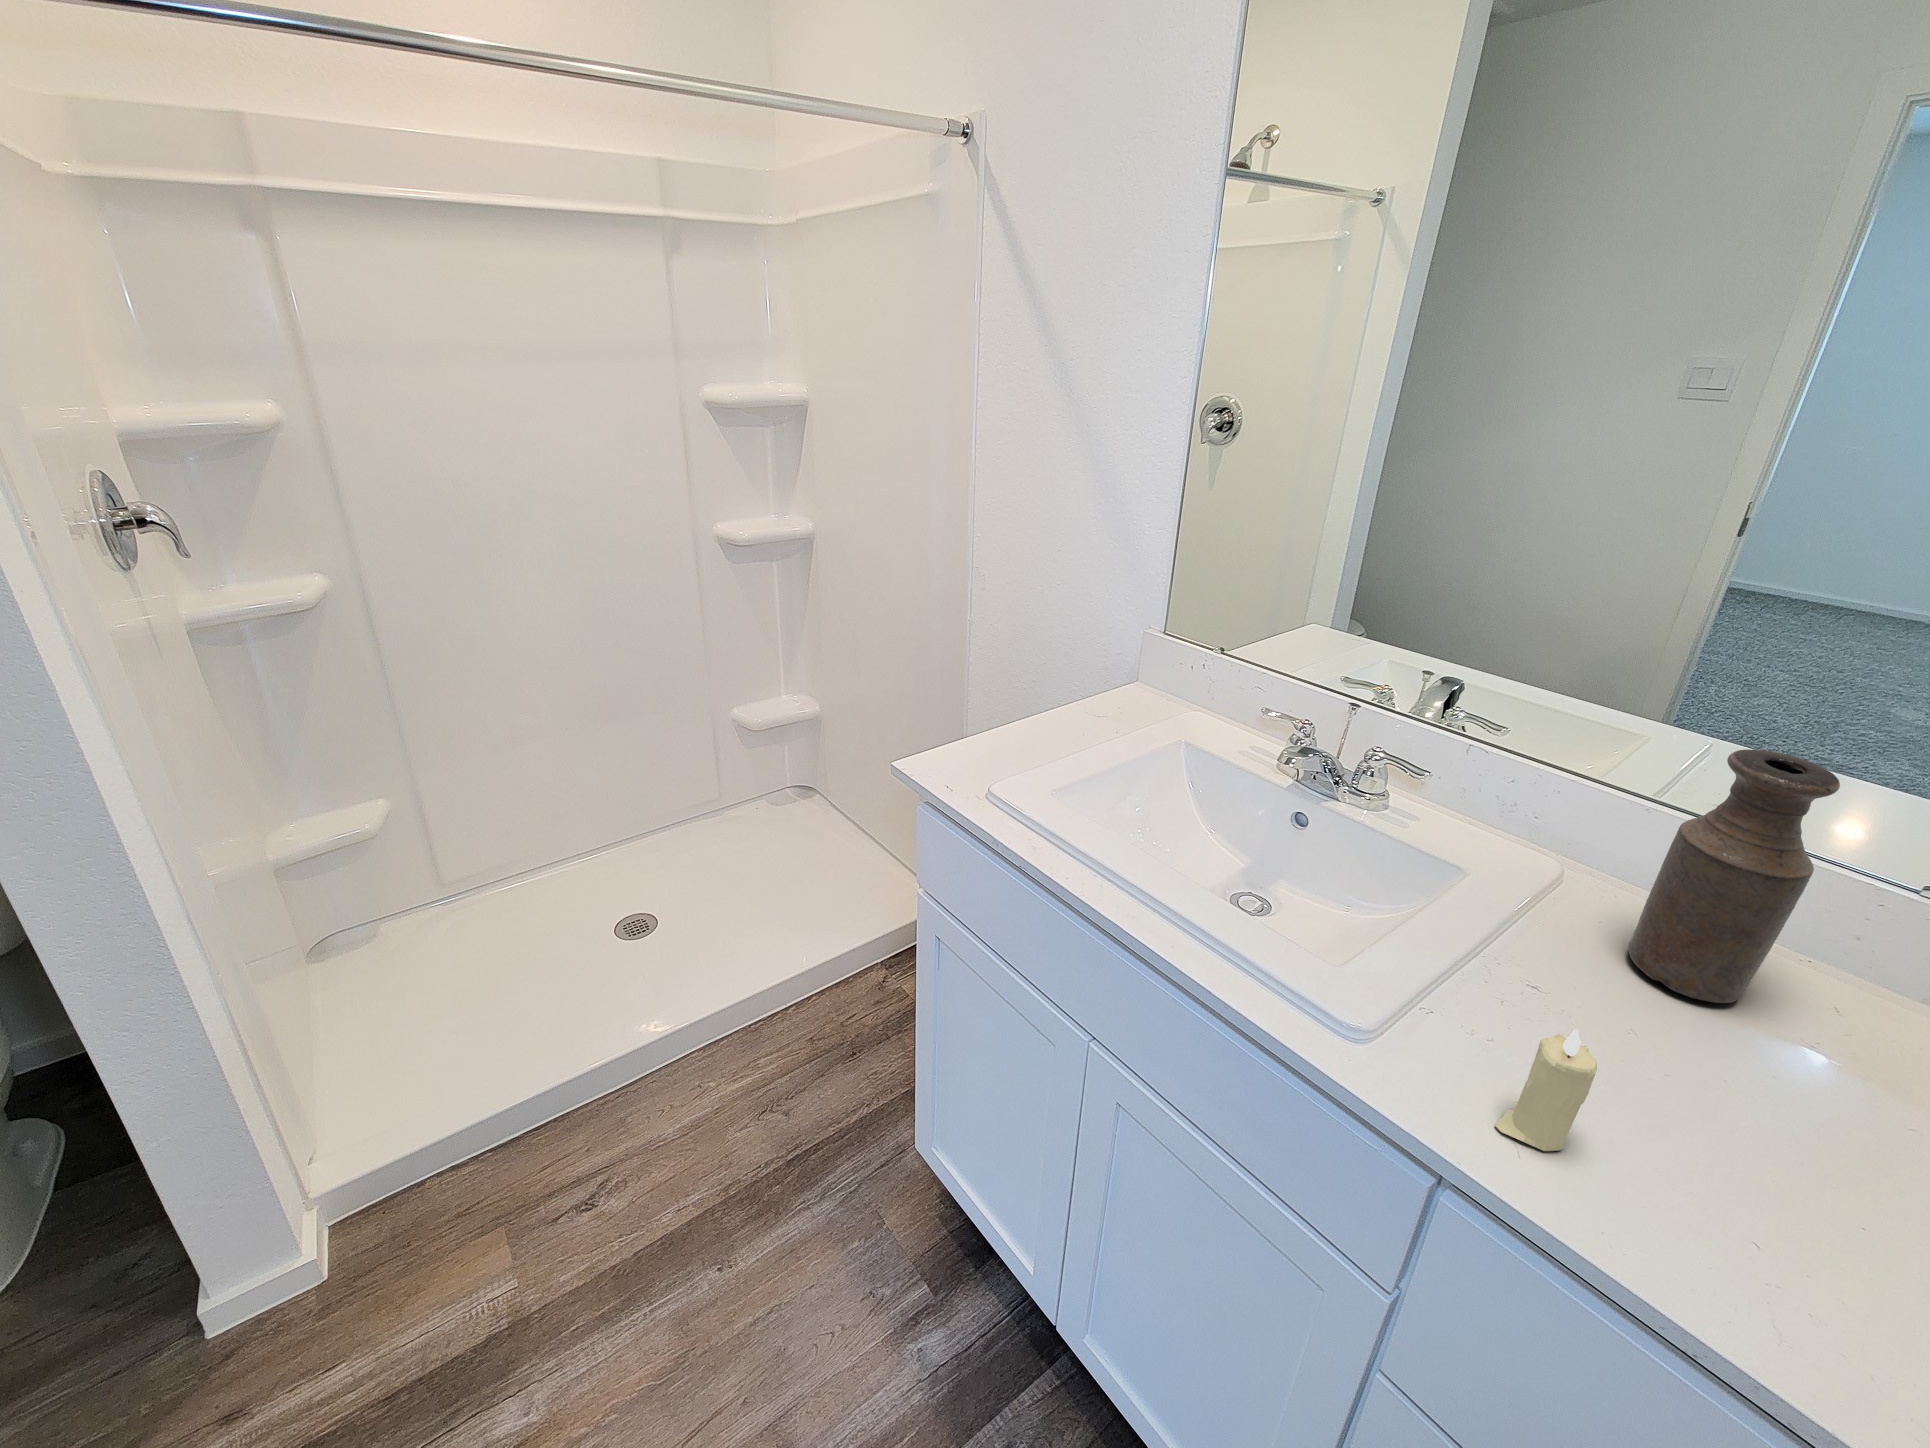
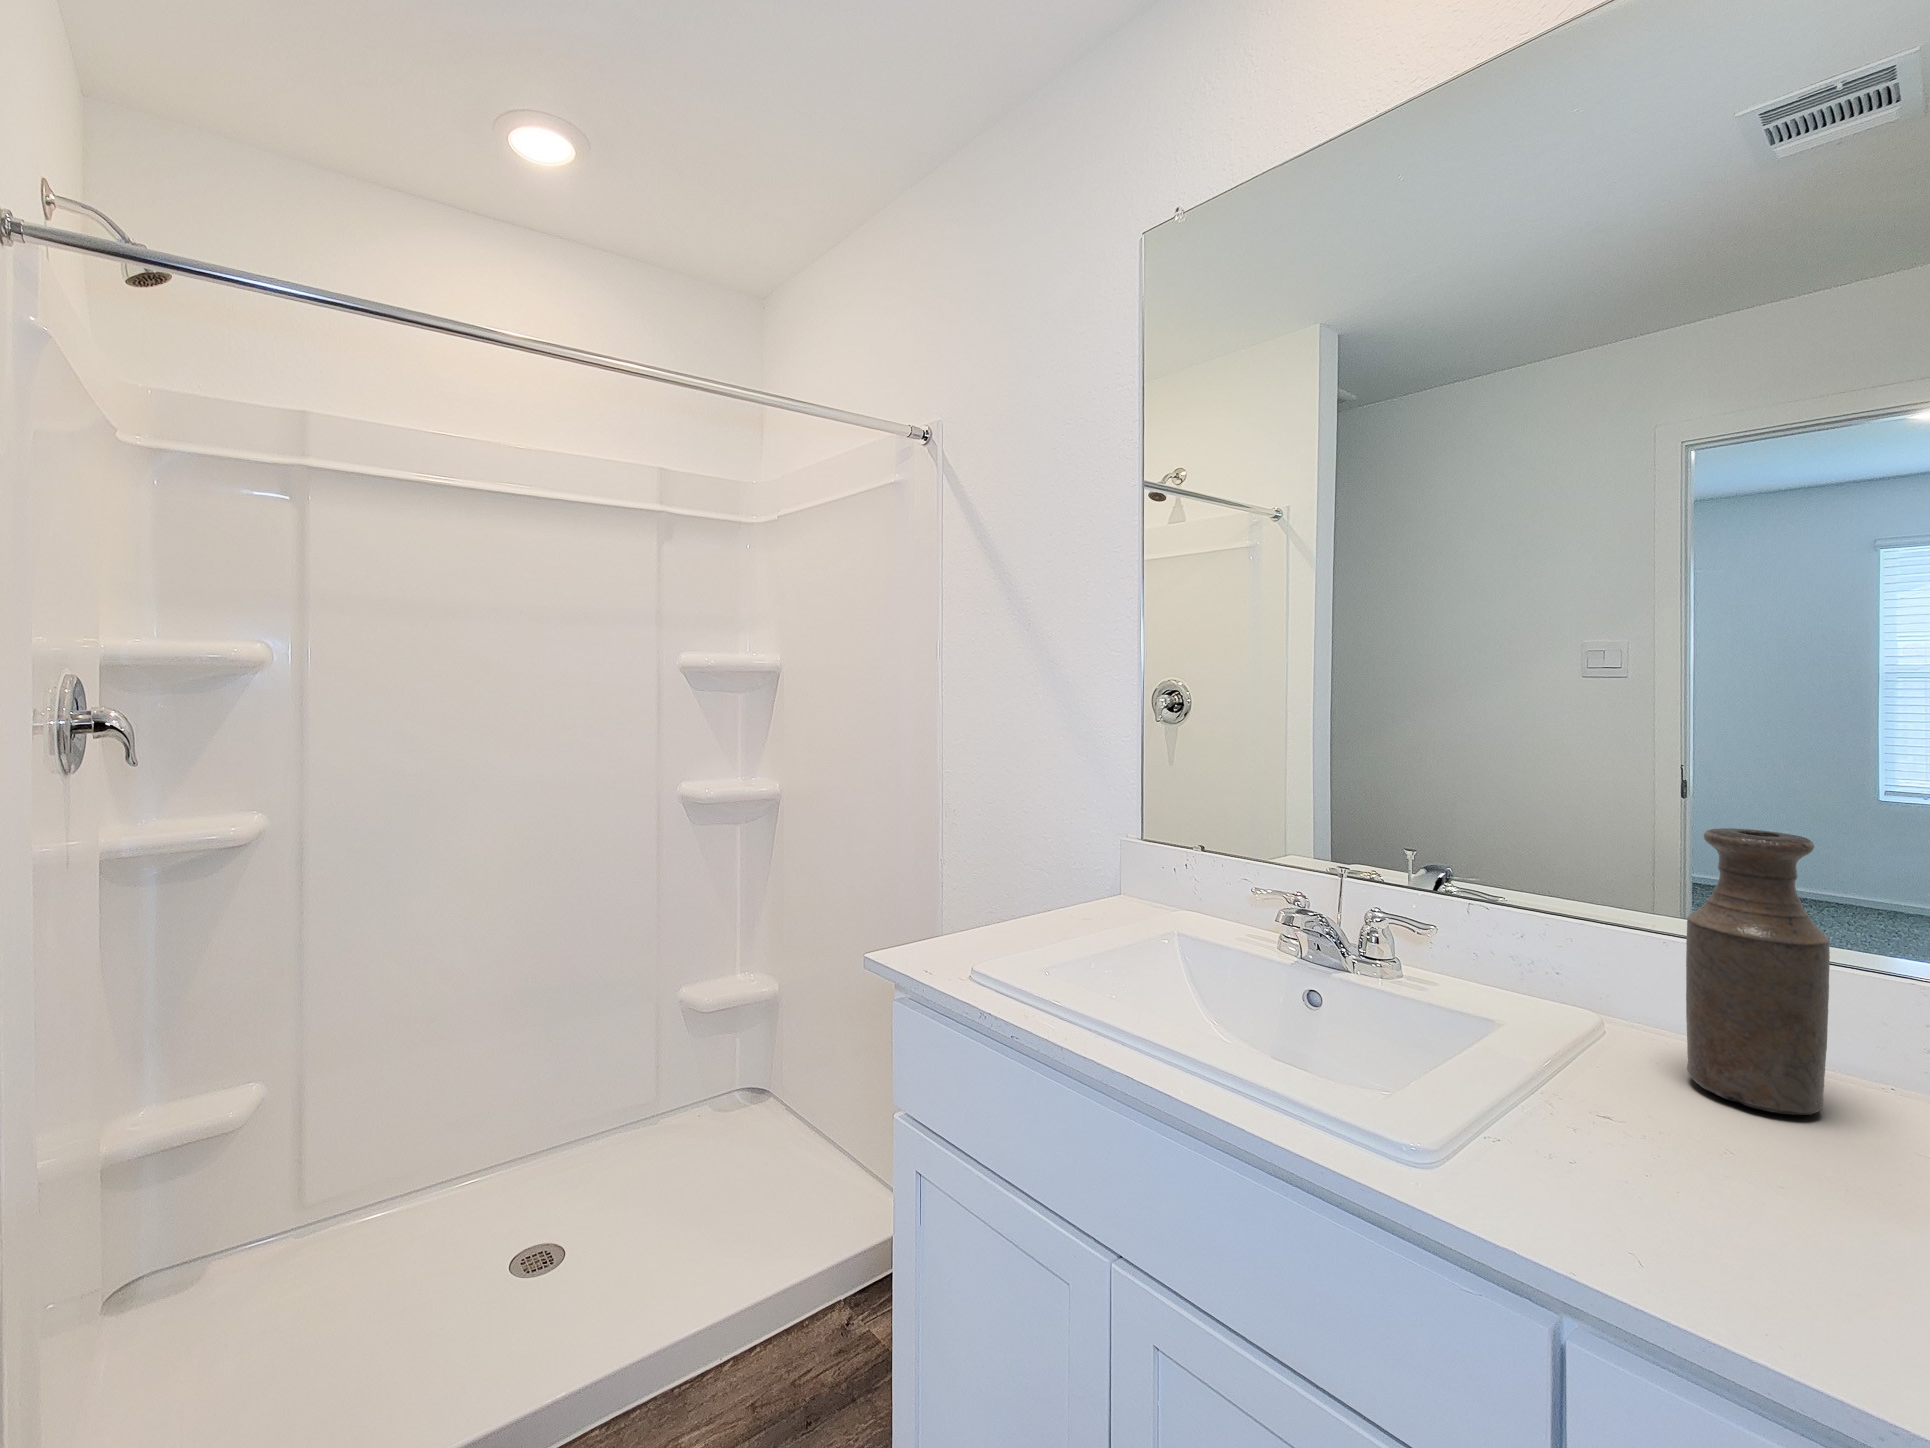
candle: present [1495,1029,1597,1151] -> none [1609,1066,1694,1246]

